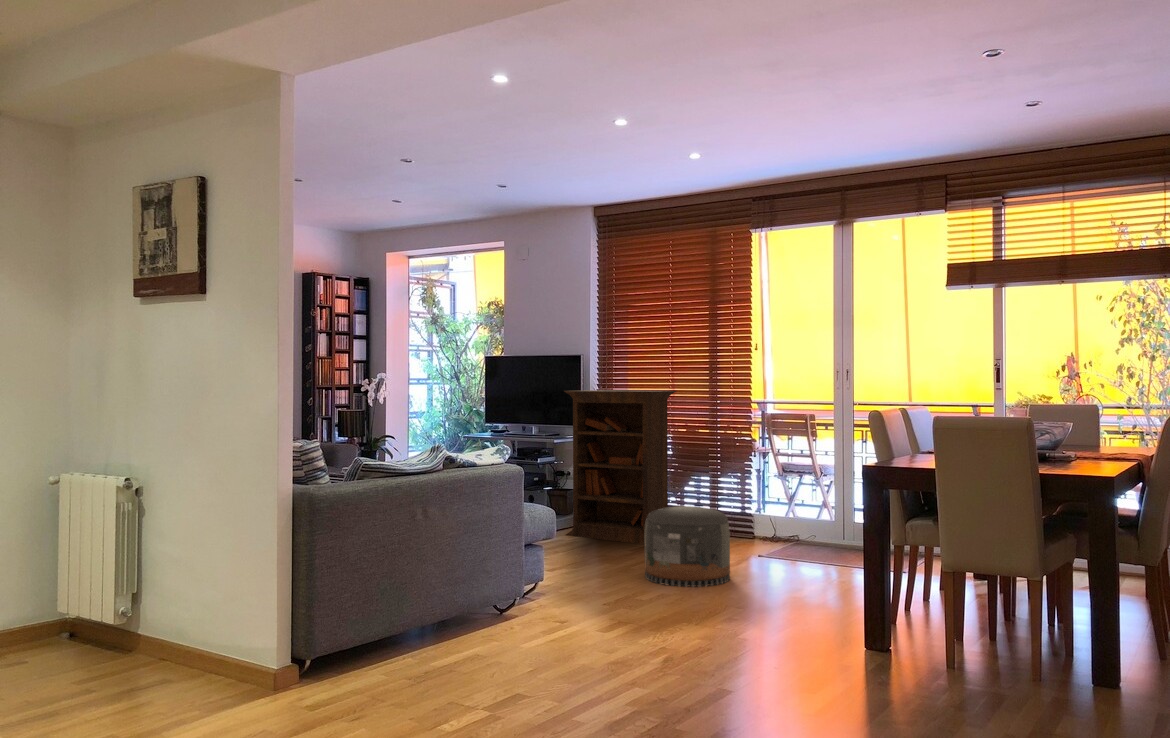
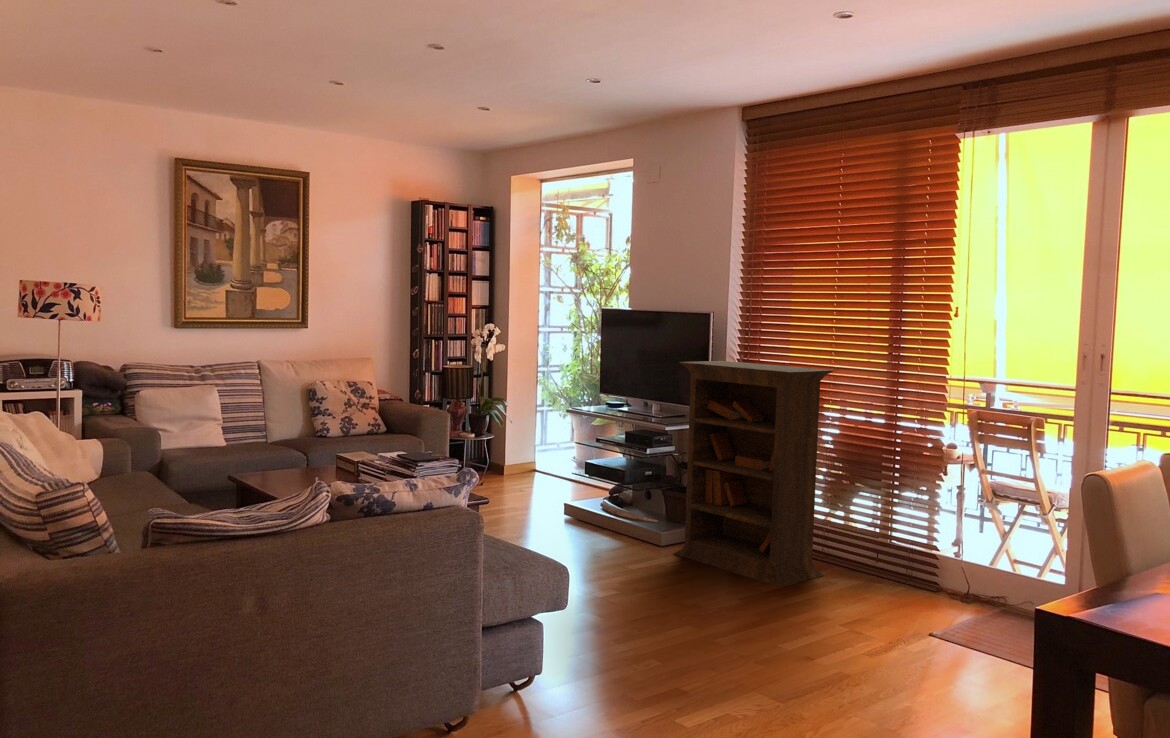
pouf: present [645,506,730,587] -> none [720,557,855,693]

